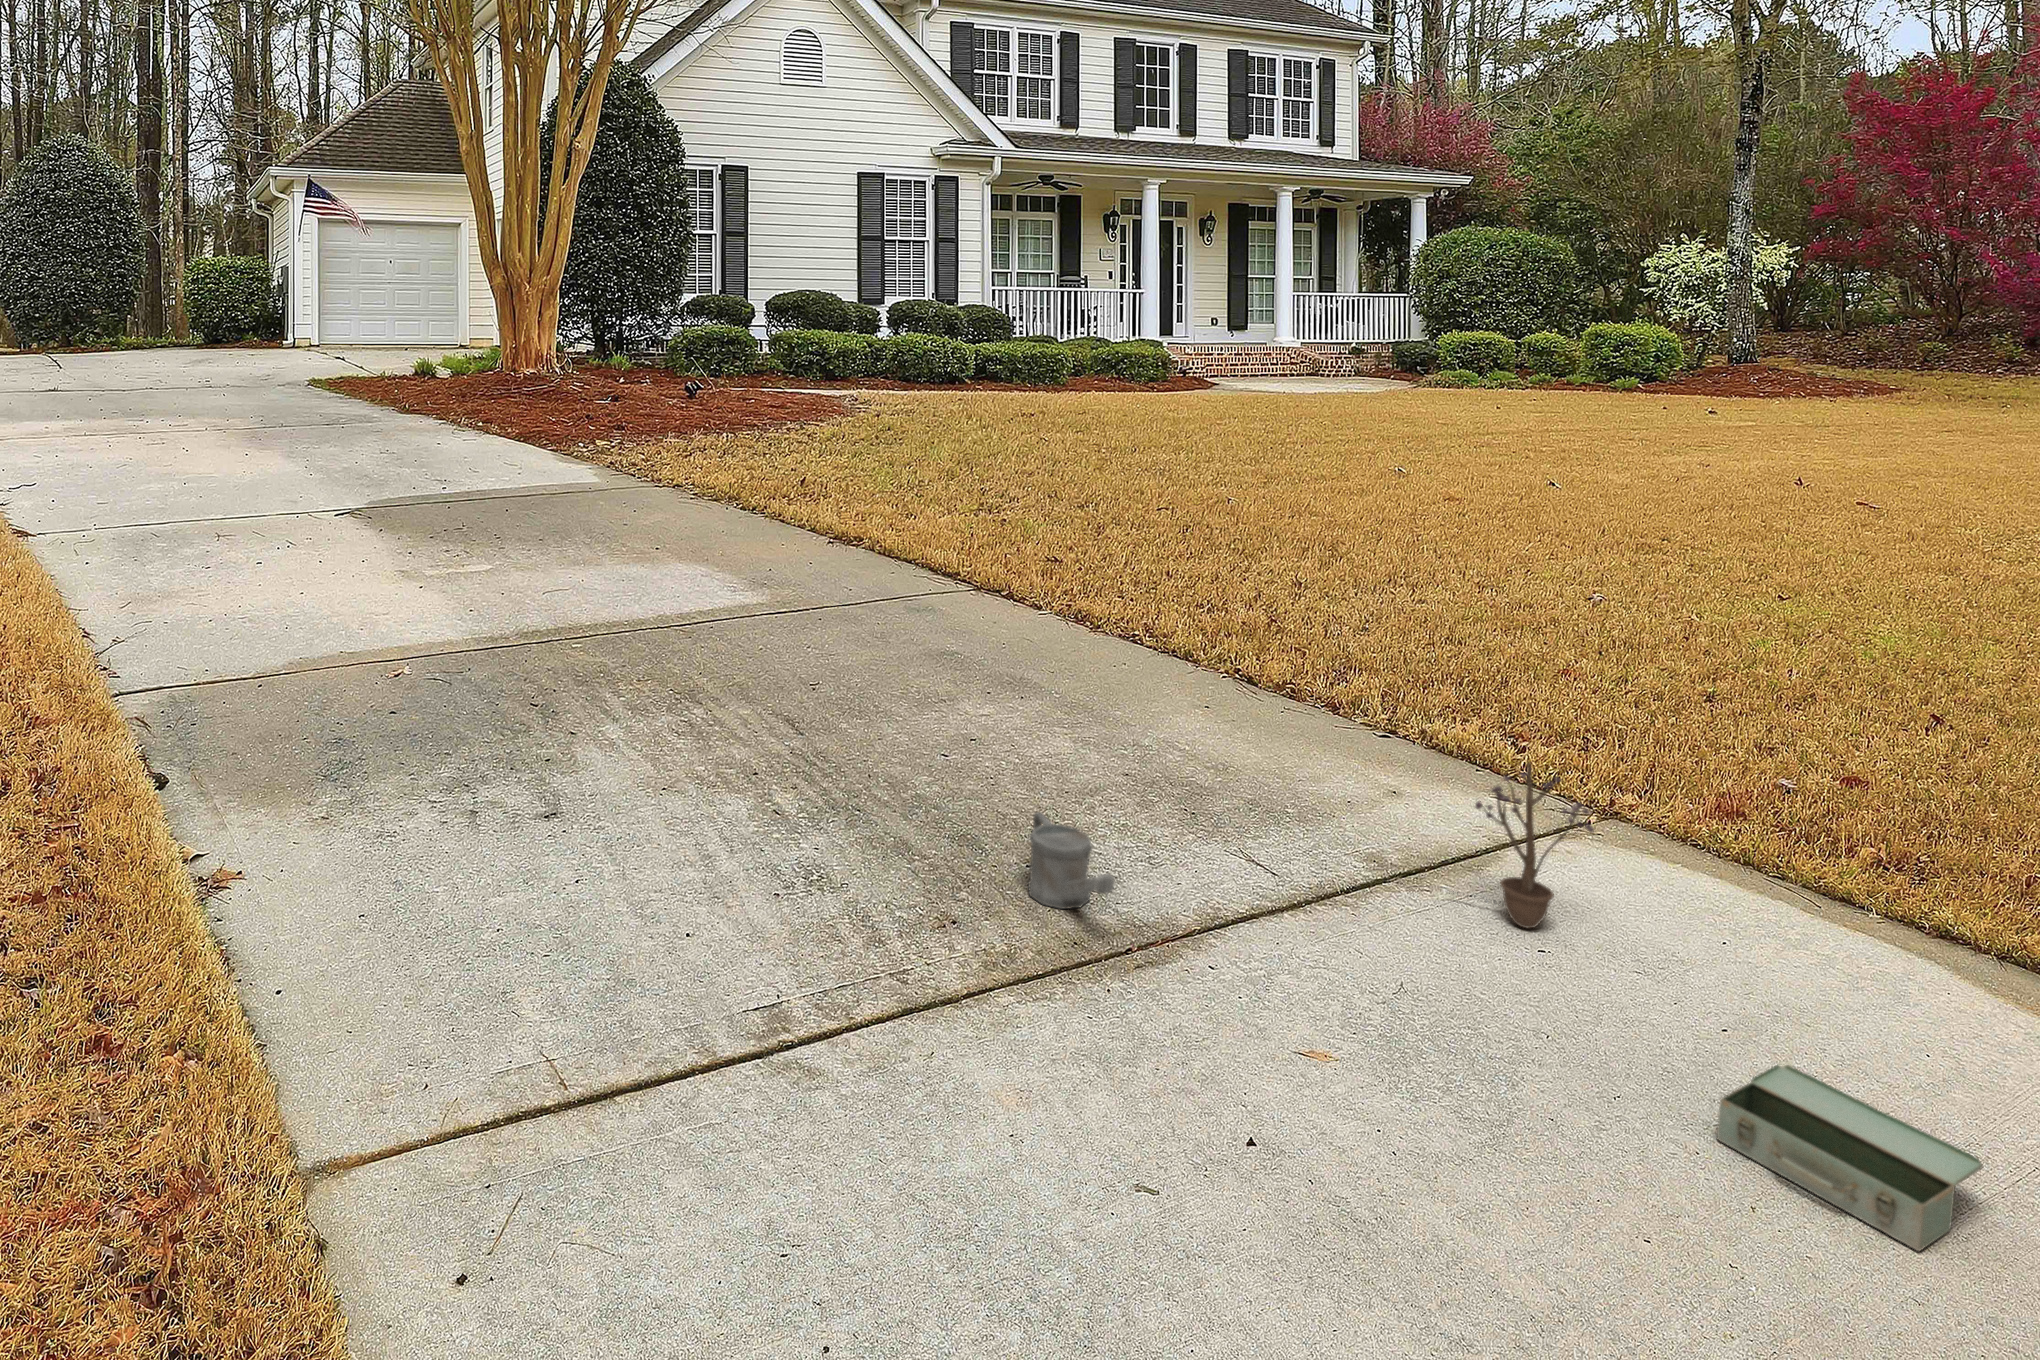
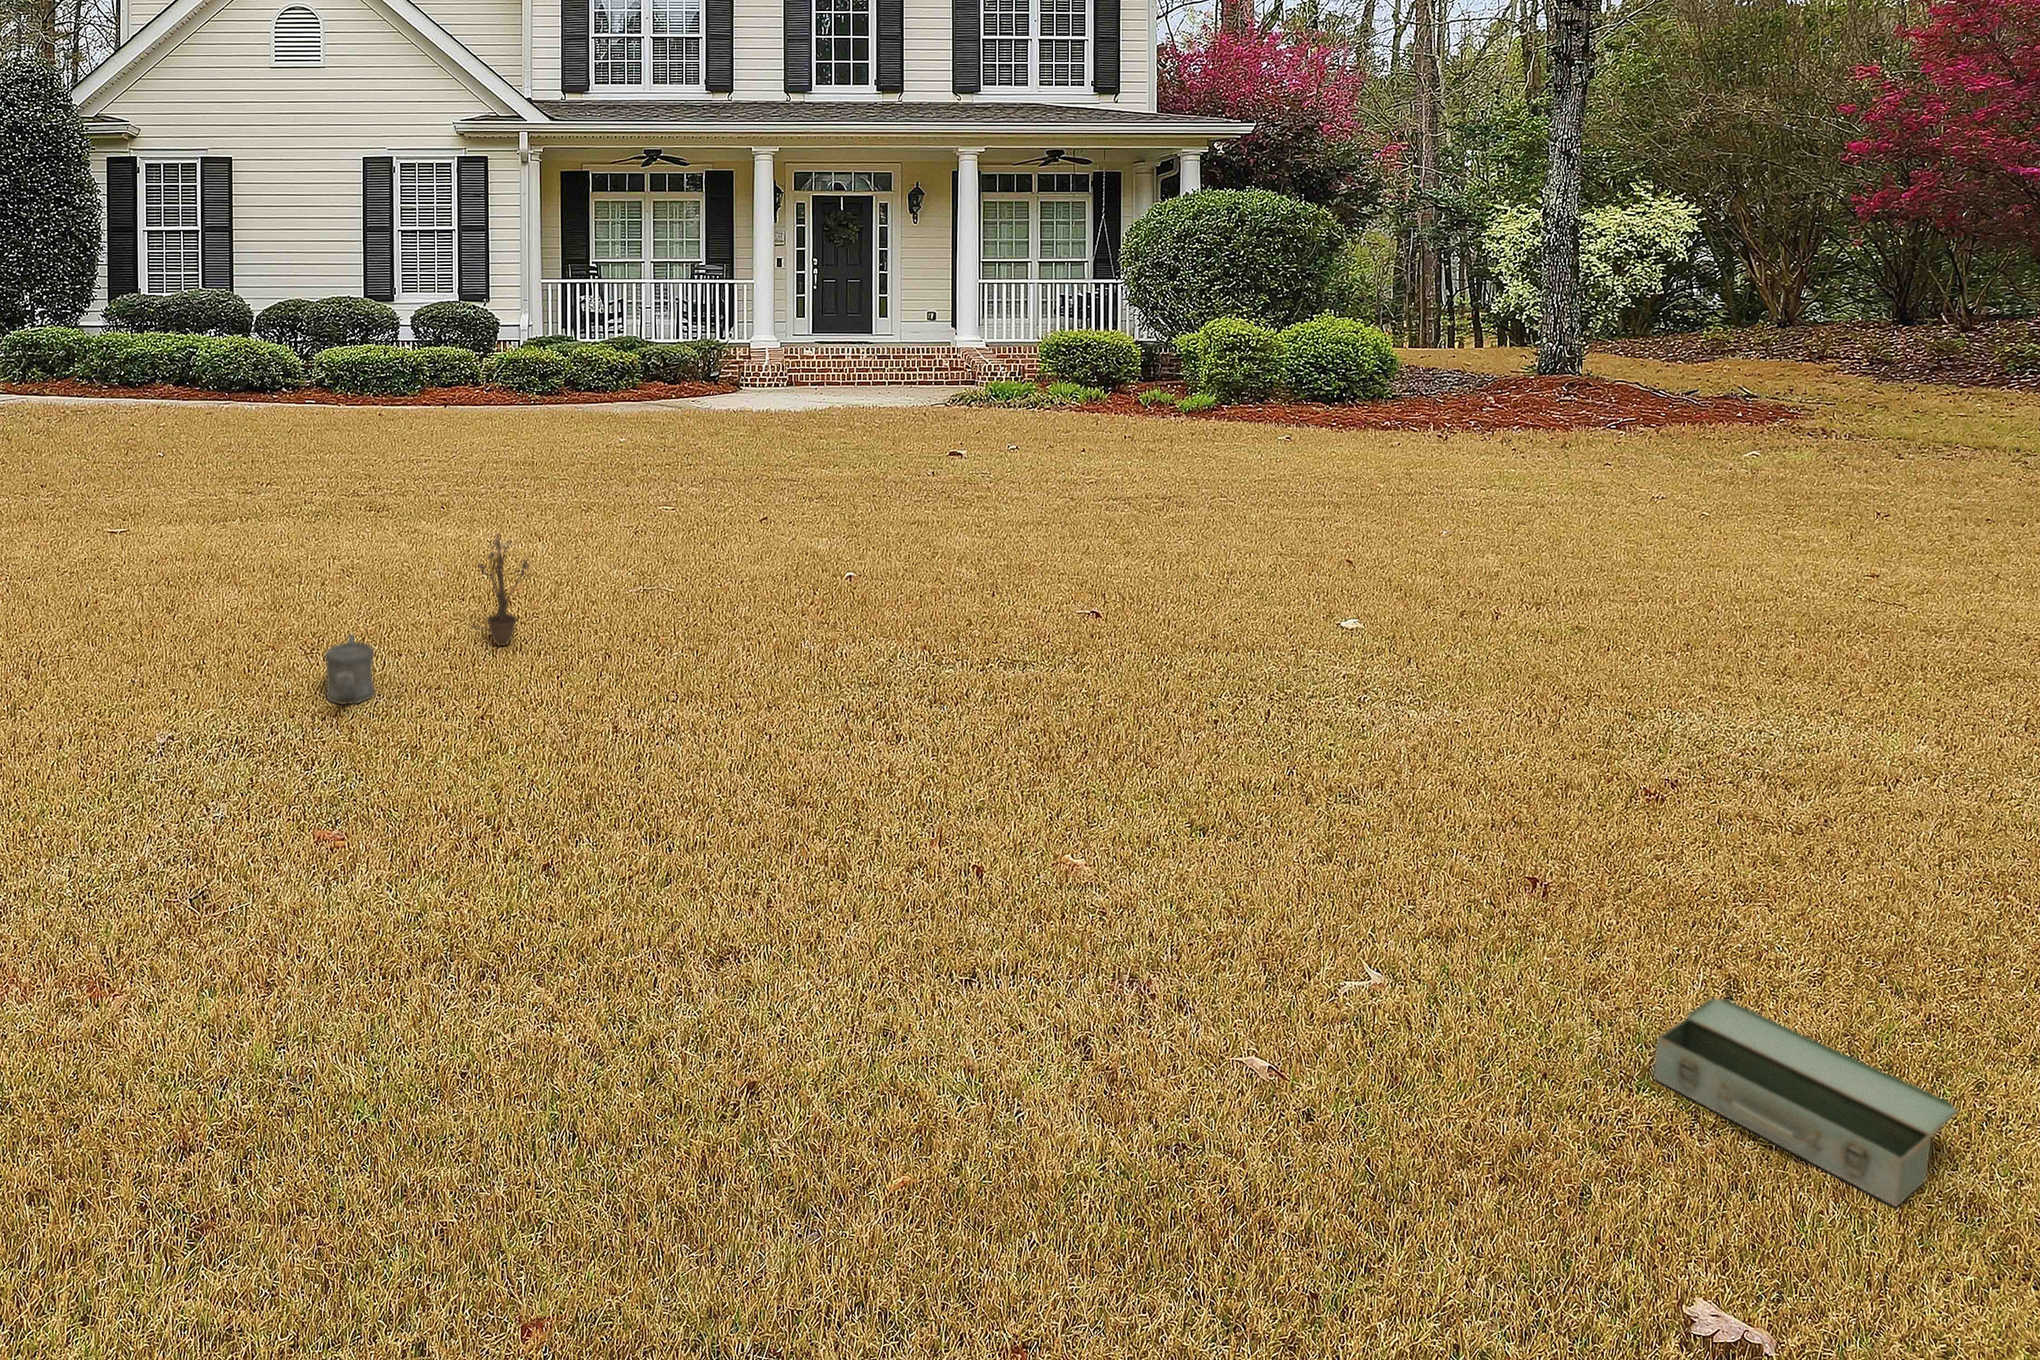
decorative plant: present [1447,762,1594,928] -> present [472,535,529,646]
watering can: present [1028,812,1115,909] -> present [325,635,375,704]

